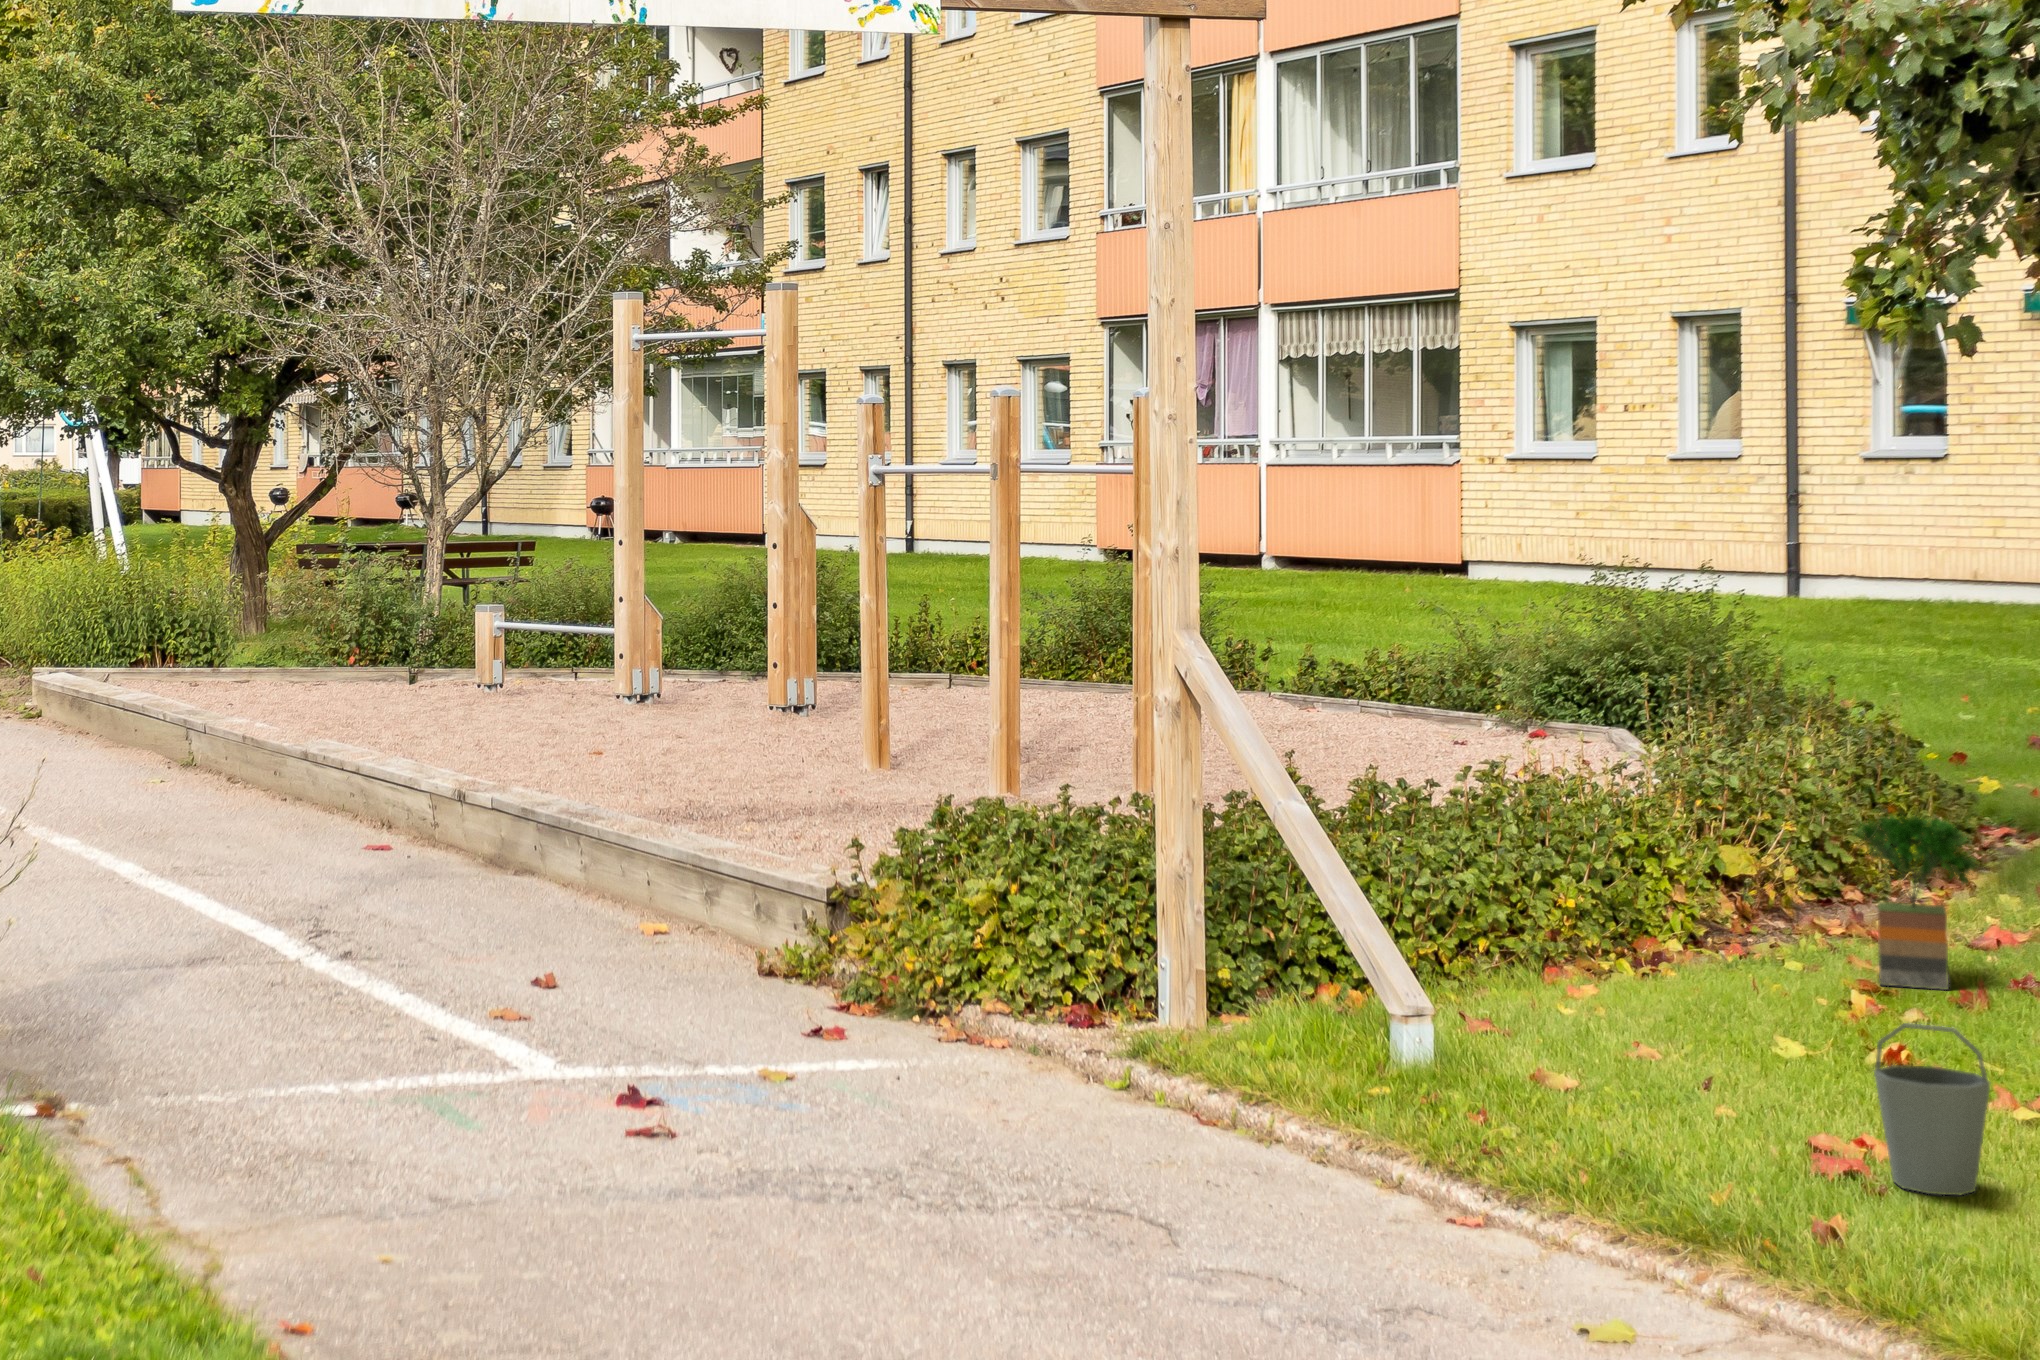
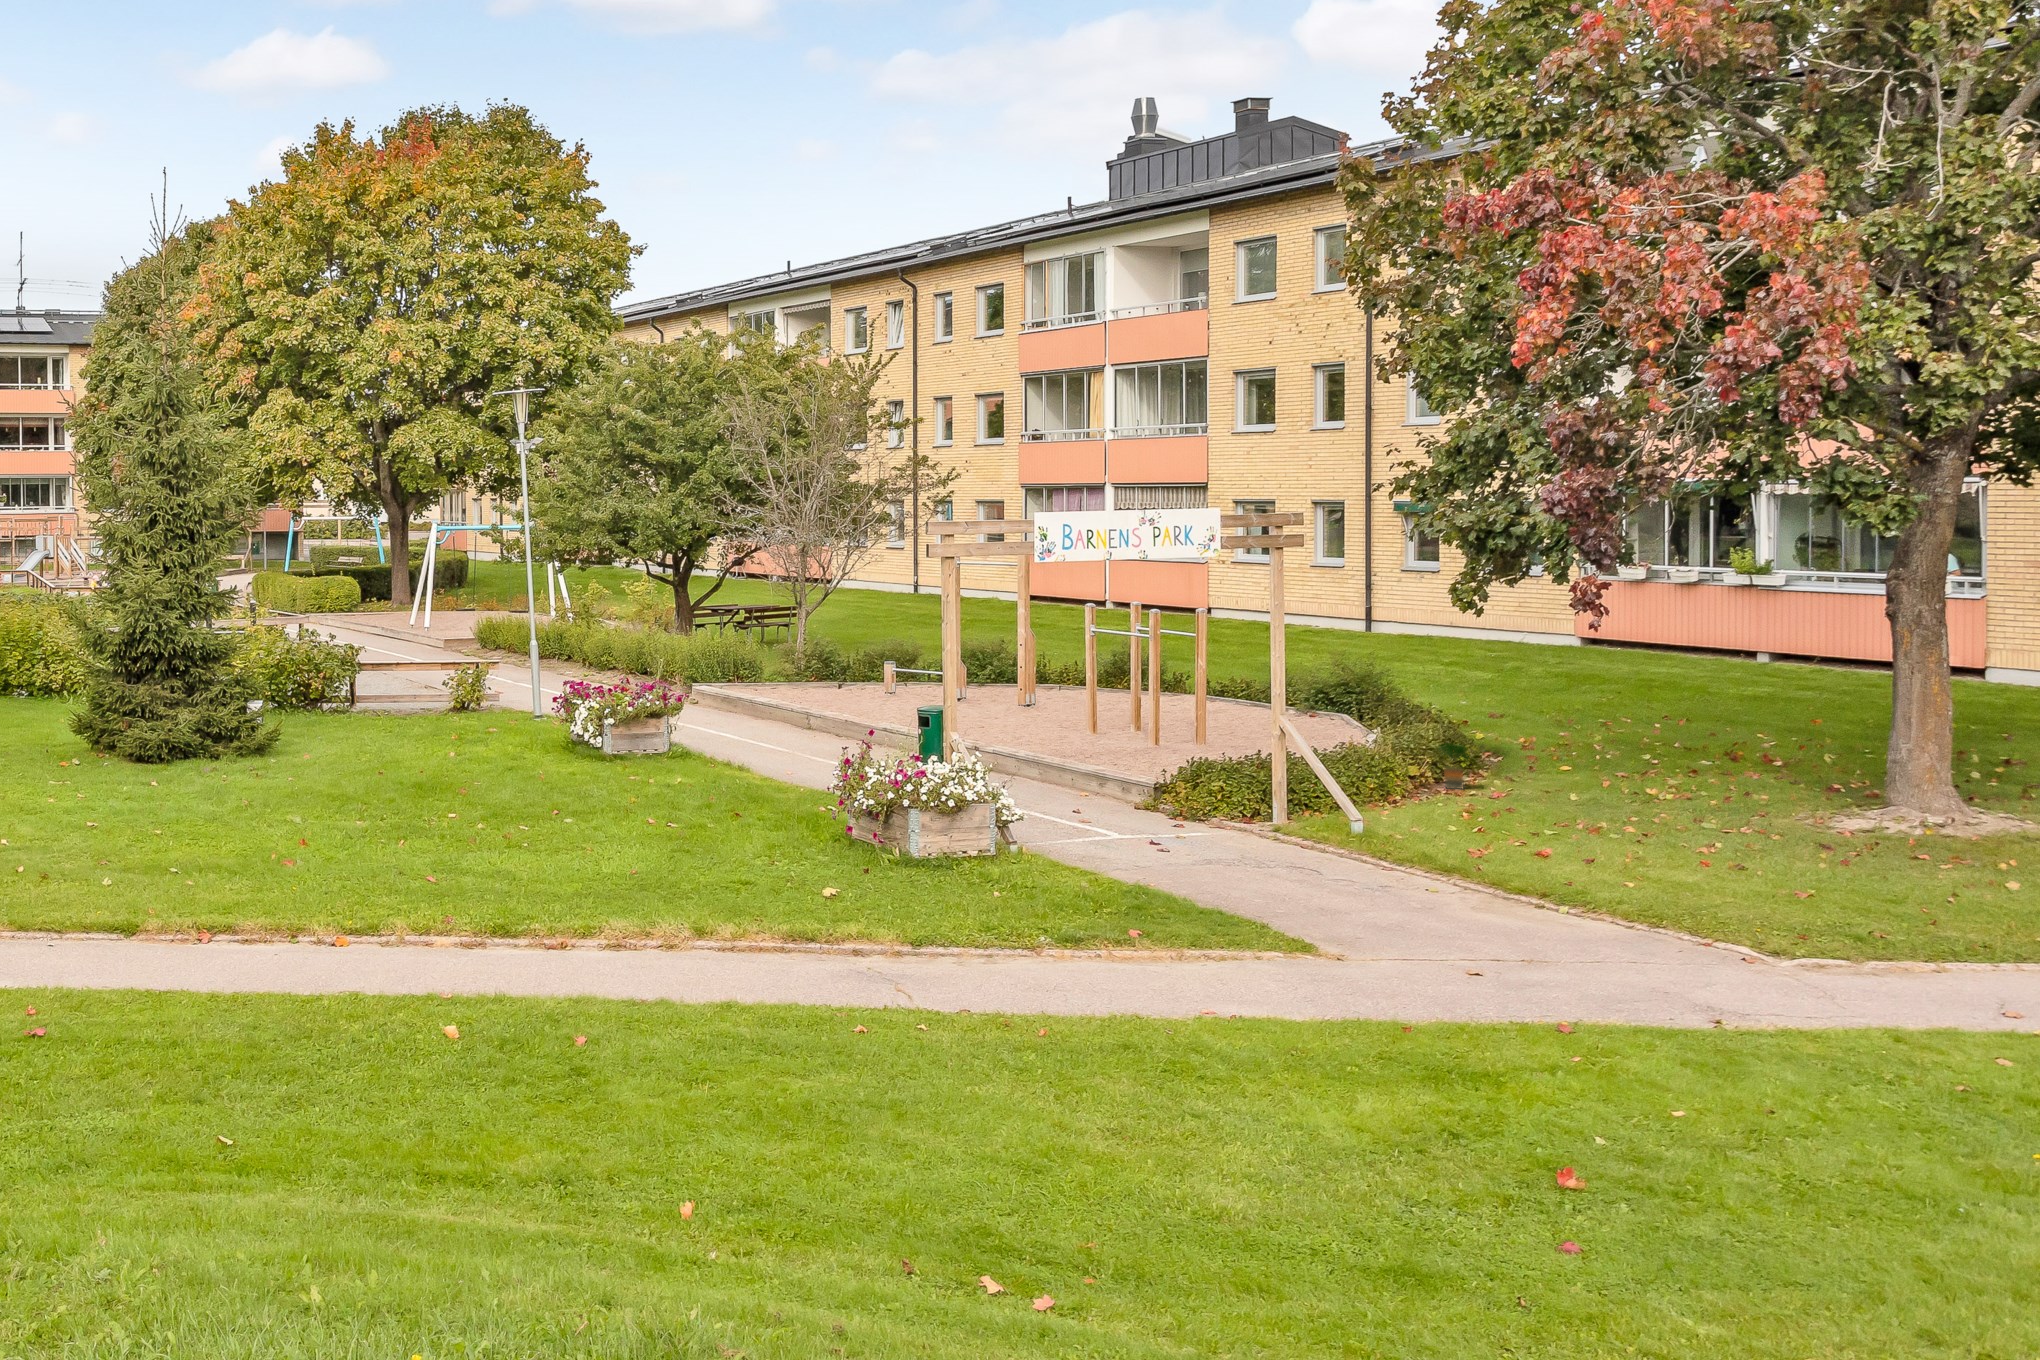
bucket: present [1874,1023,1990,1195] -> none [1451,790,1476,827]

